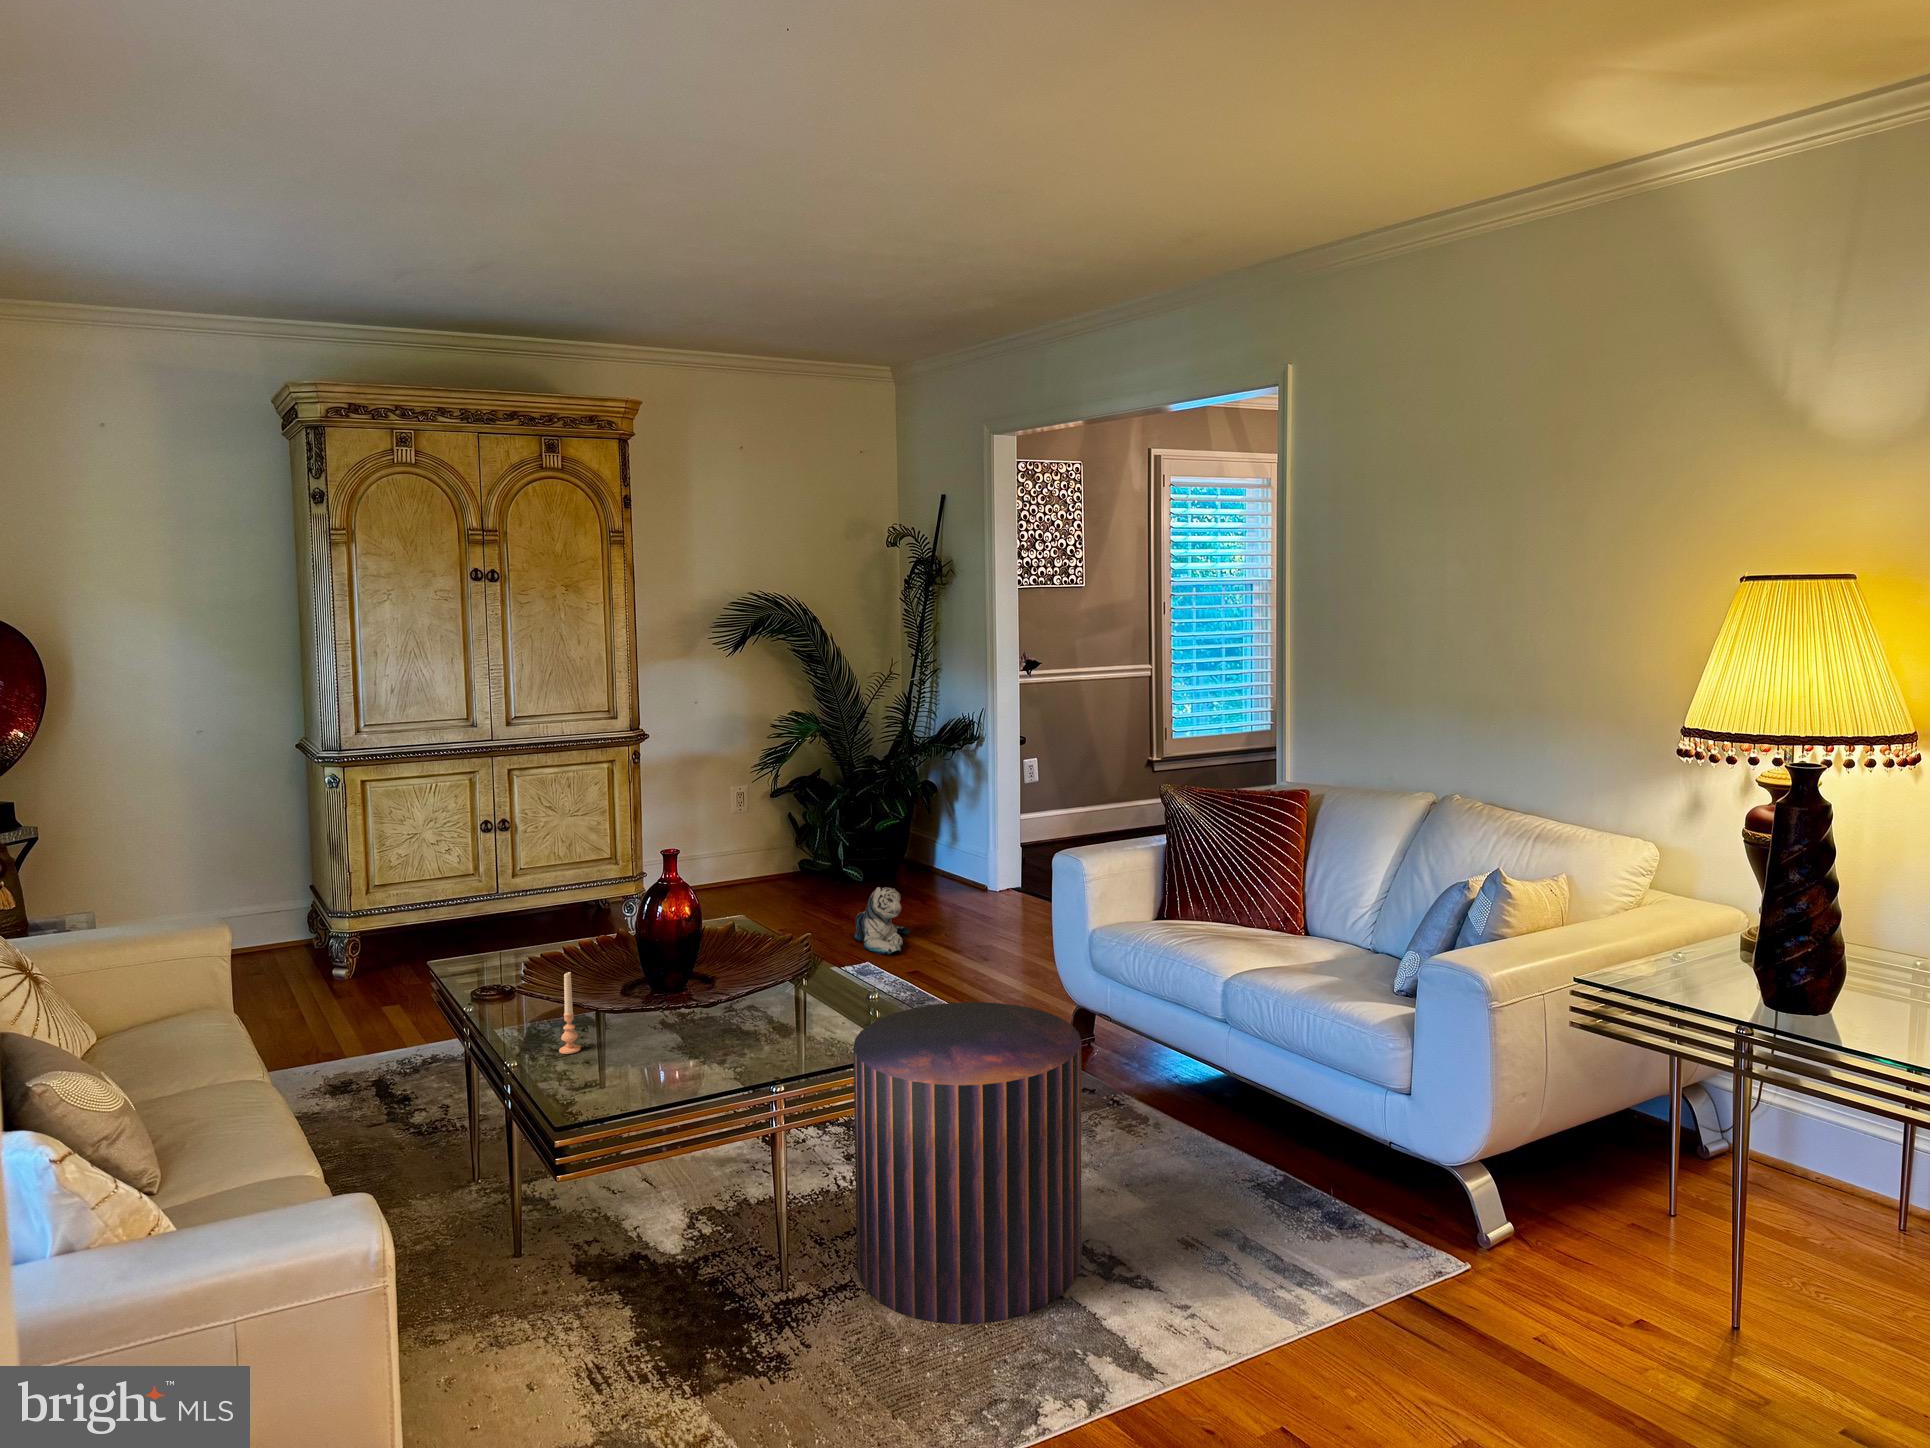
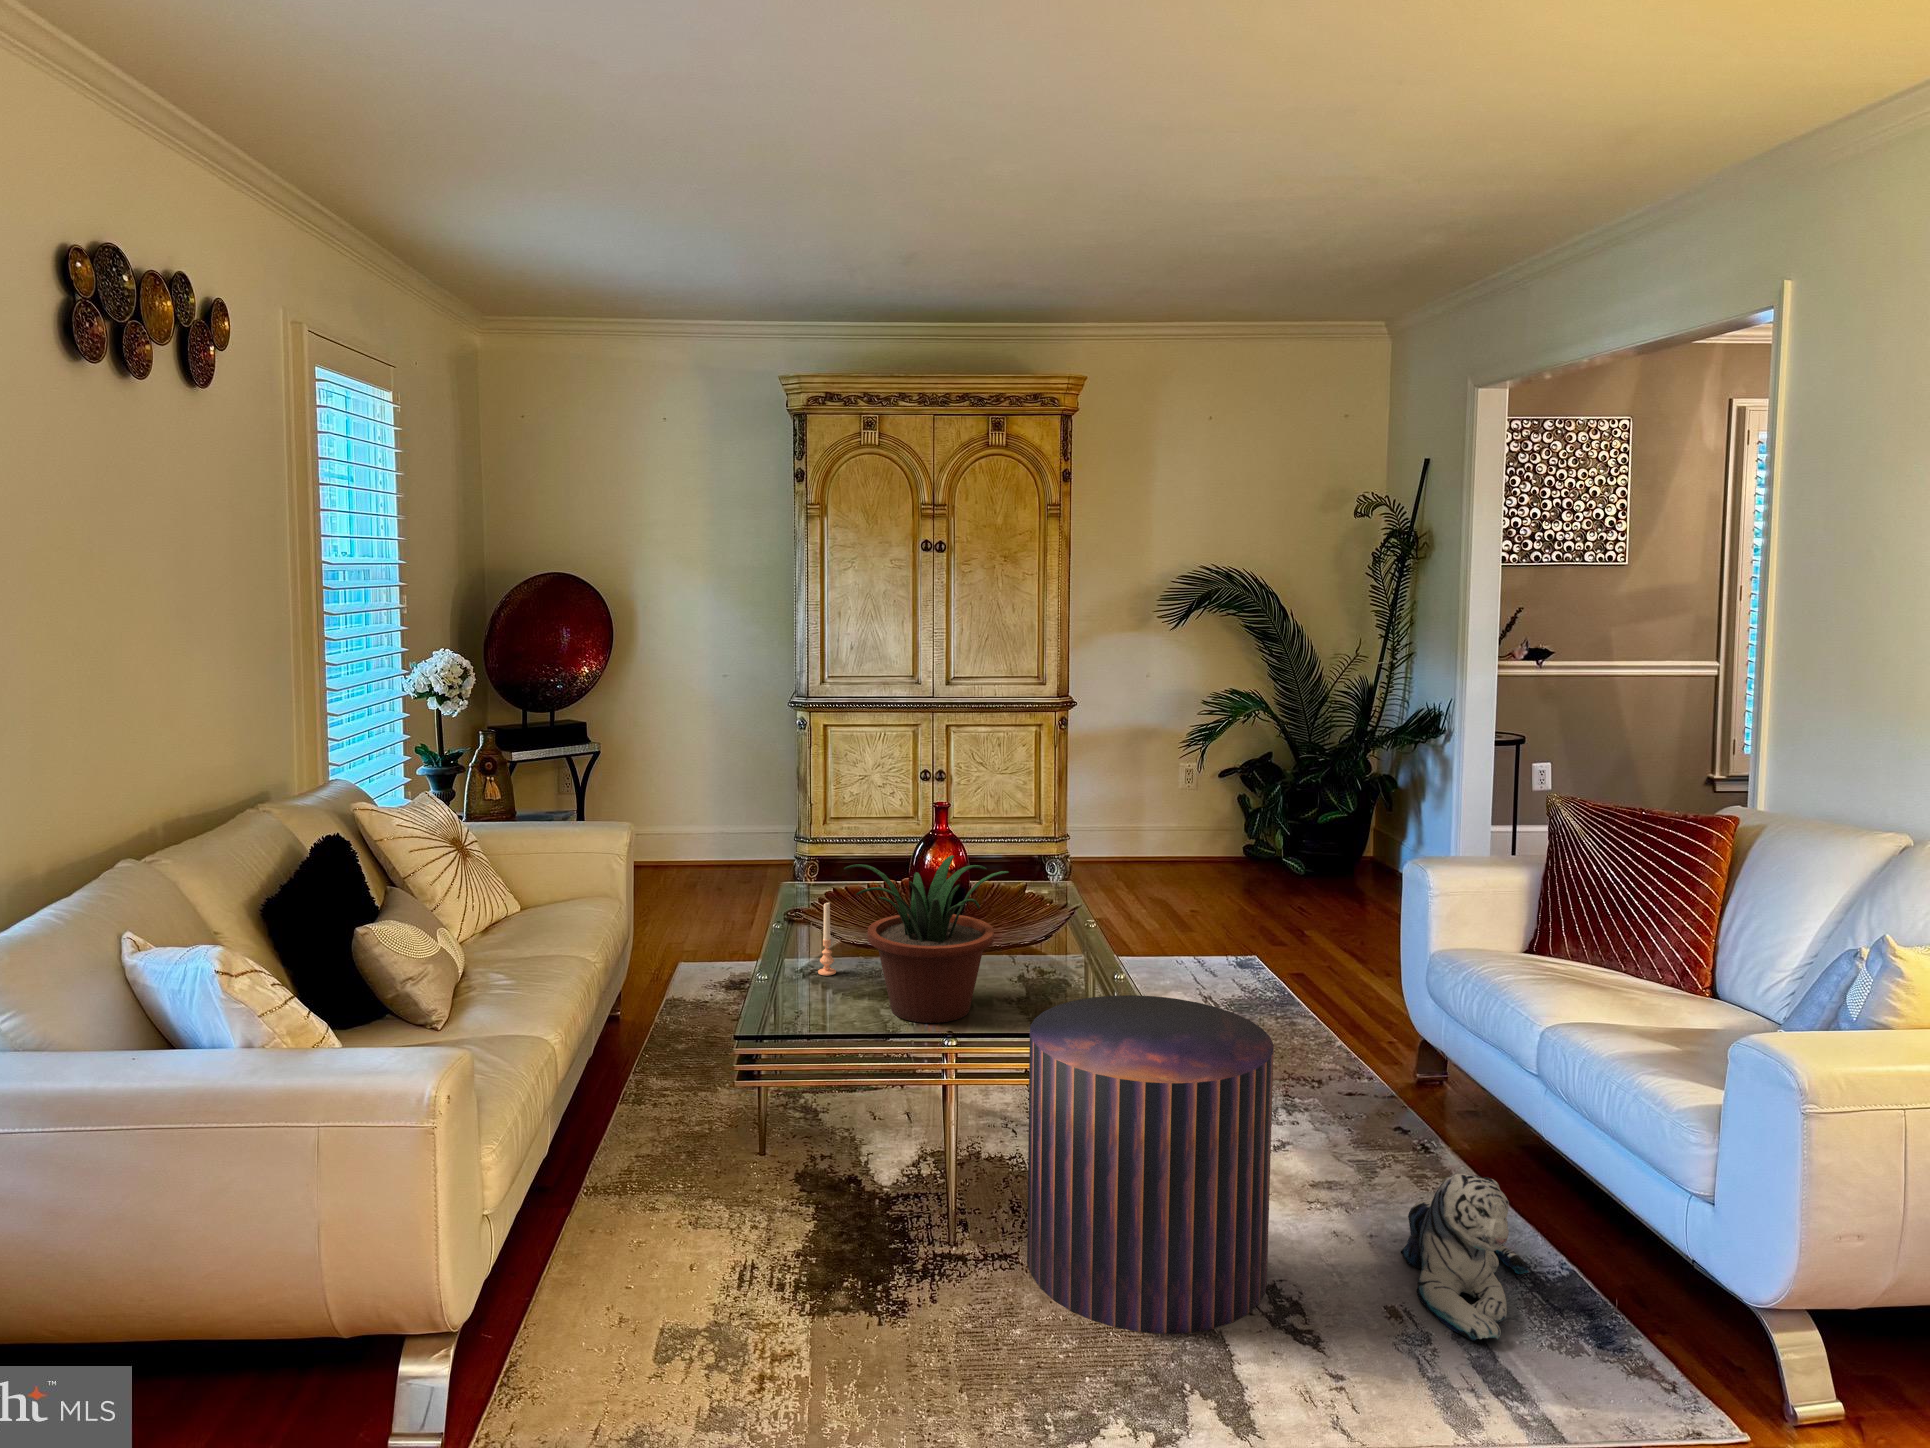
plush toy: present [854,887,910,955] -> present [1401,1174,1529,1341]
potted plant: none [613,899,793,1080] -> present [844,855,1009,1023]

